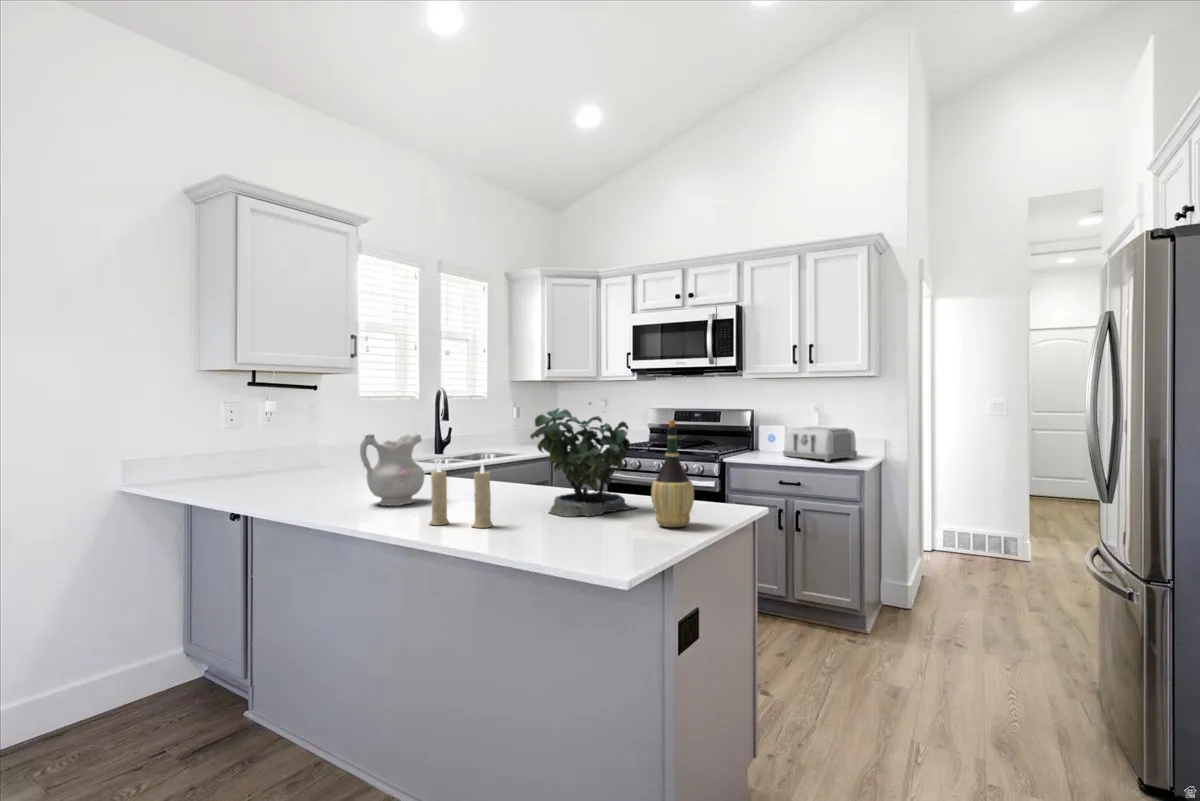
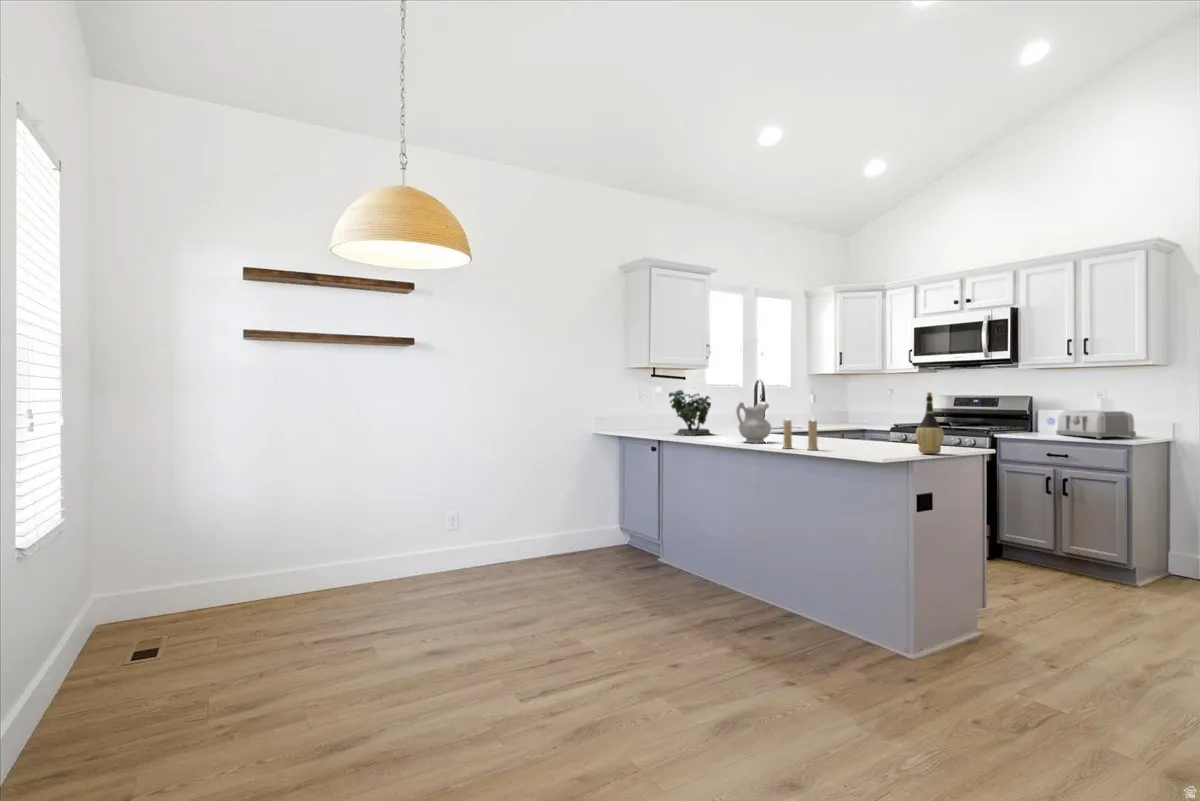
potted plant: present [530,402,637,517] -> present [669,390,712,435]

